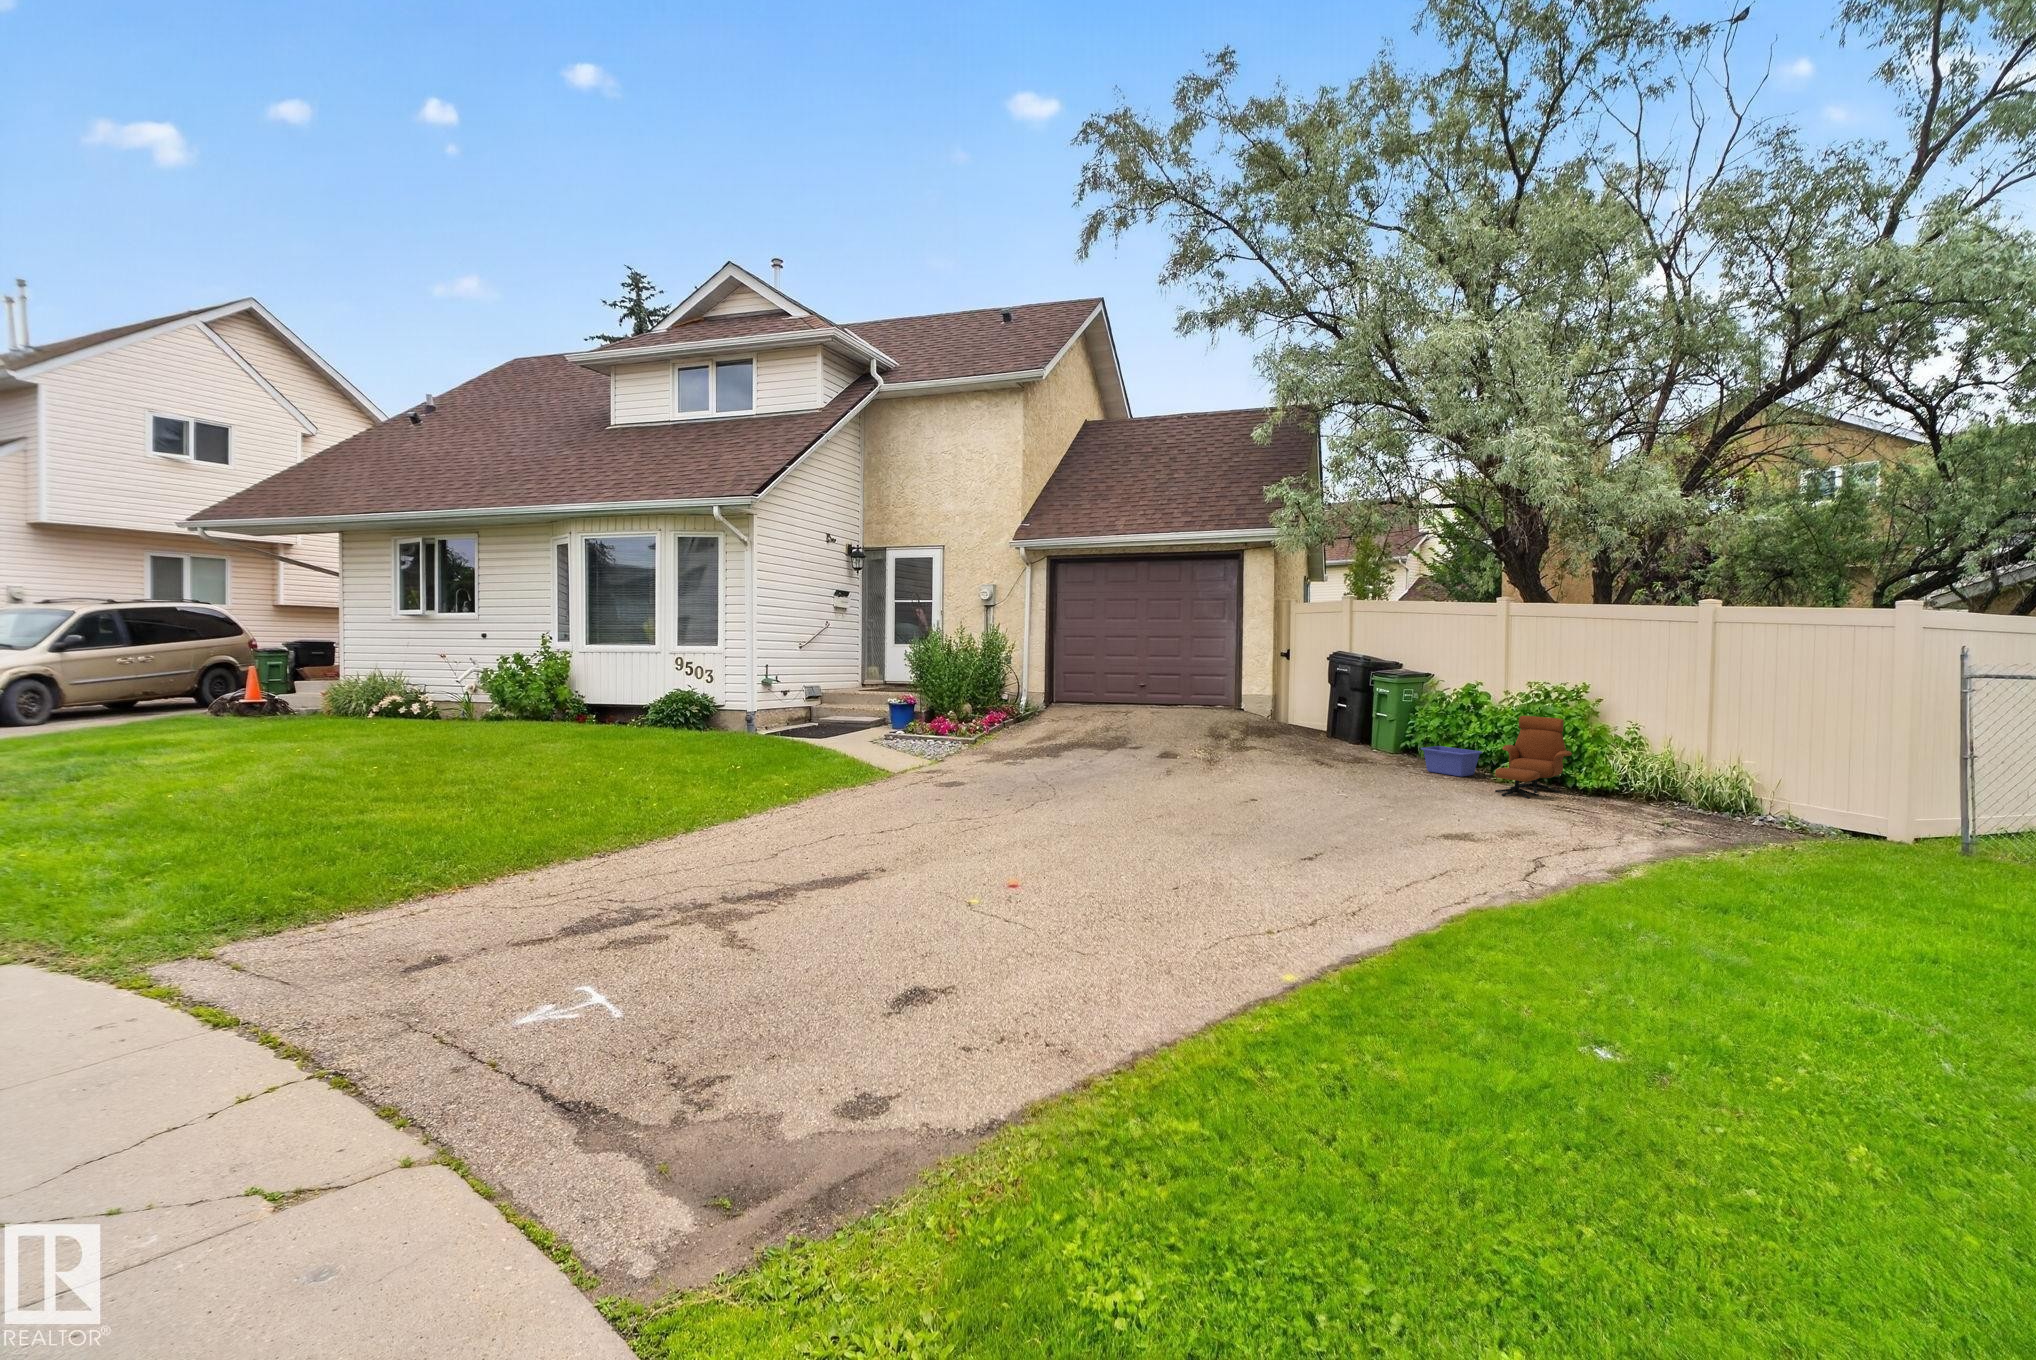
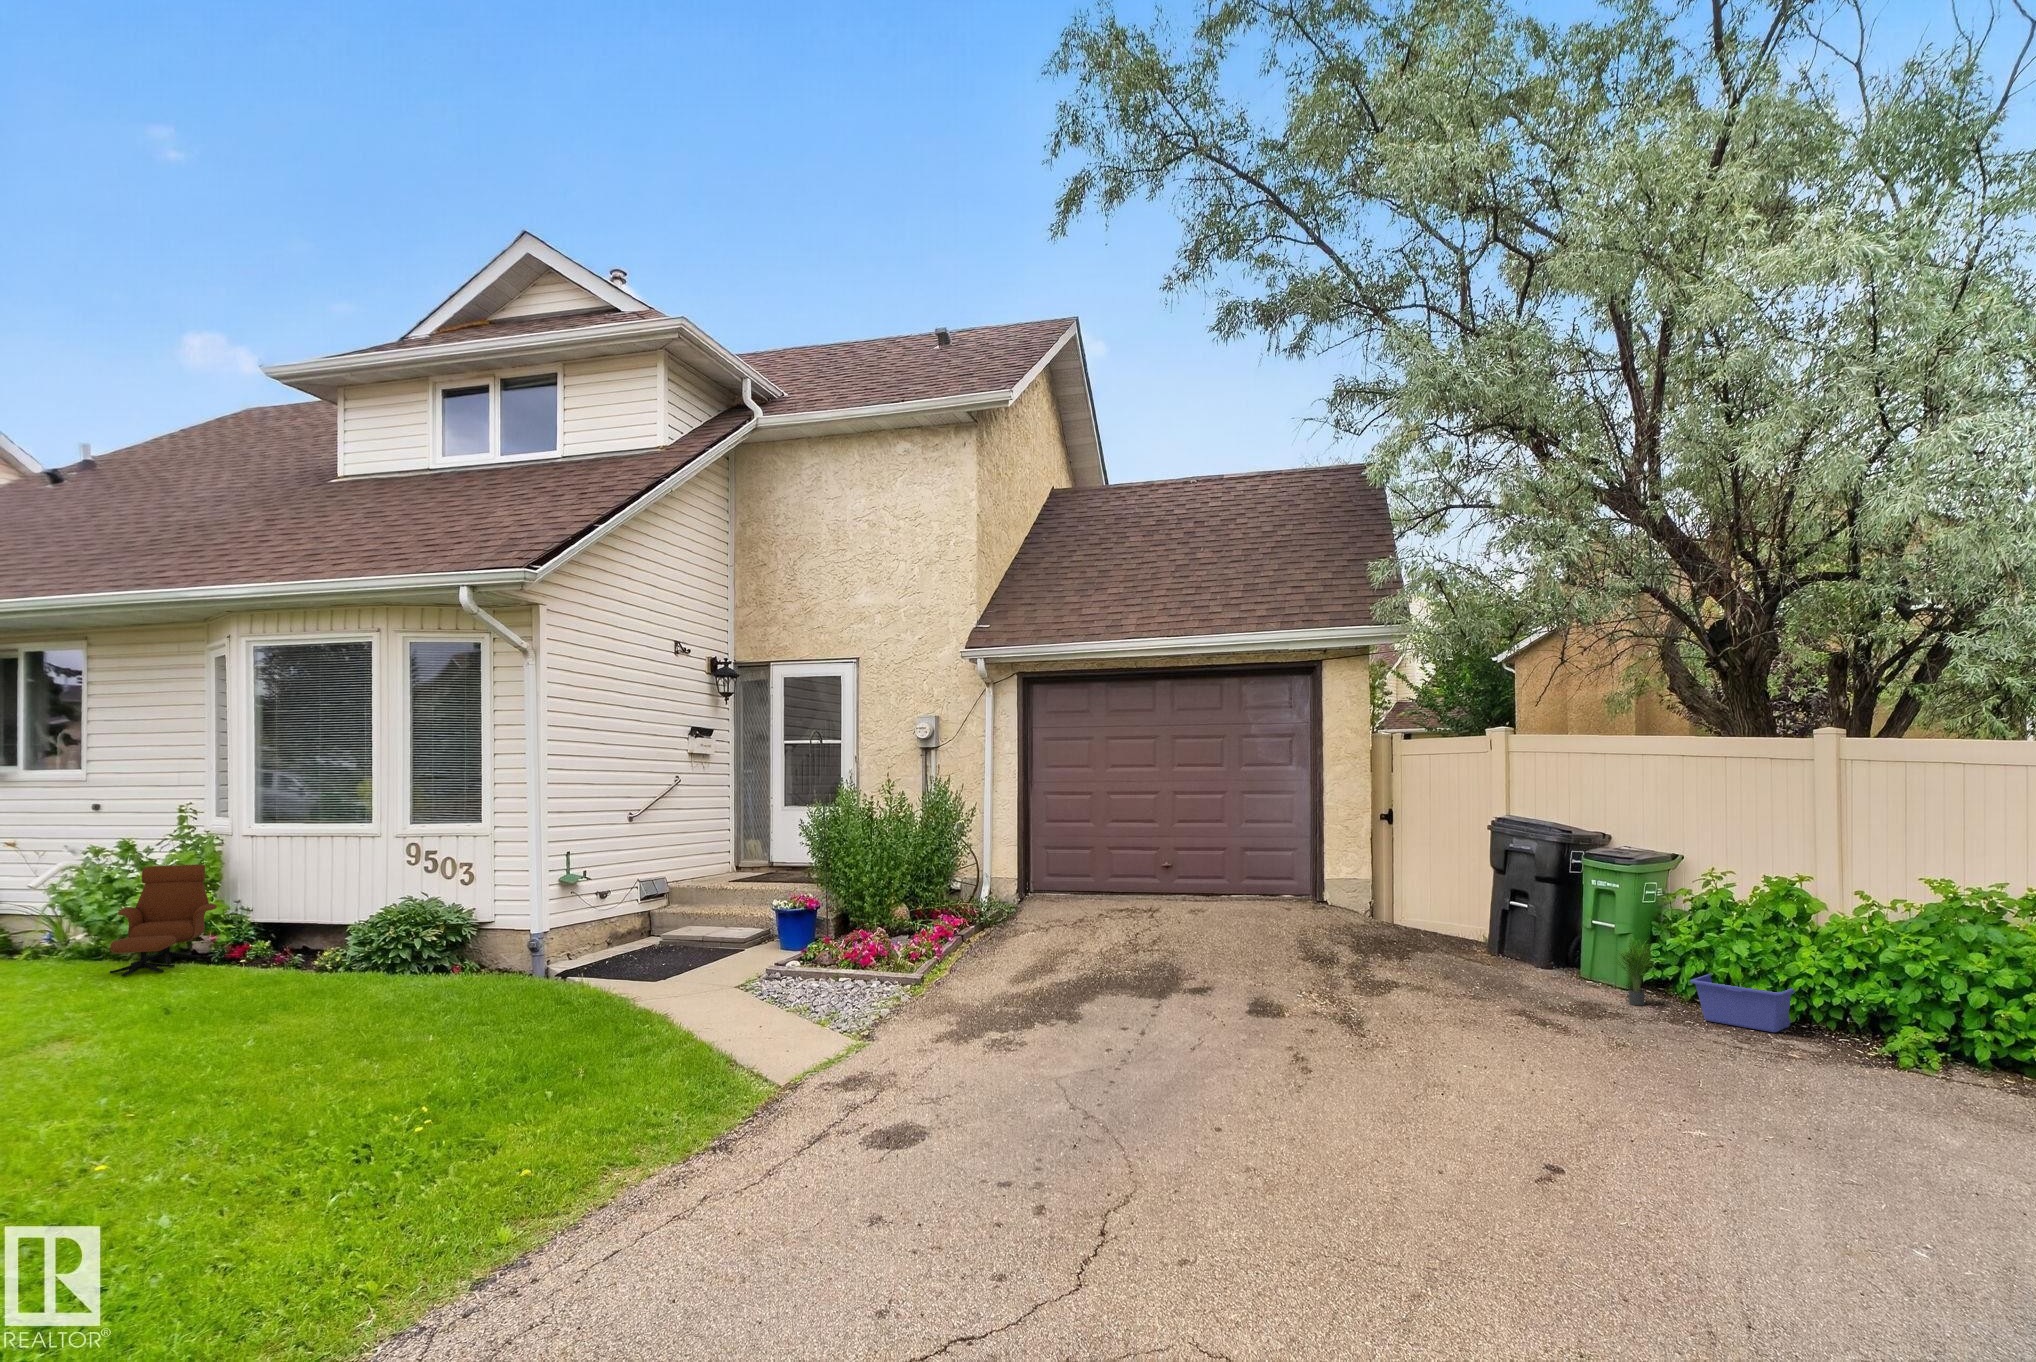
lounge chair: present [1495,716,1572,798] -> present [110,865,217,976]
potted plant: none [1382,724,1411,765] -> present [1615,941,1653,1006]

